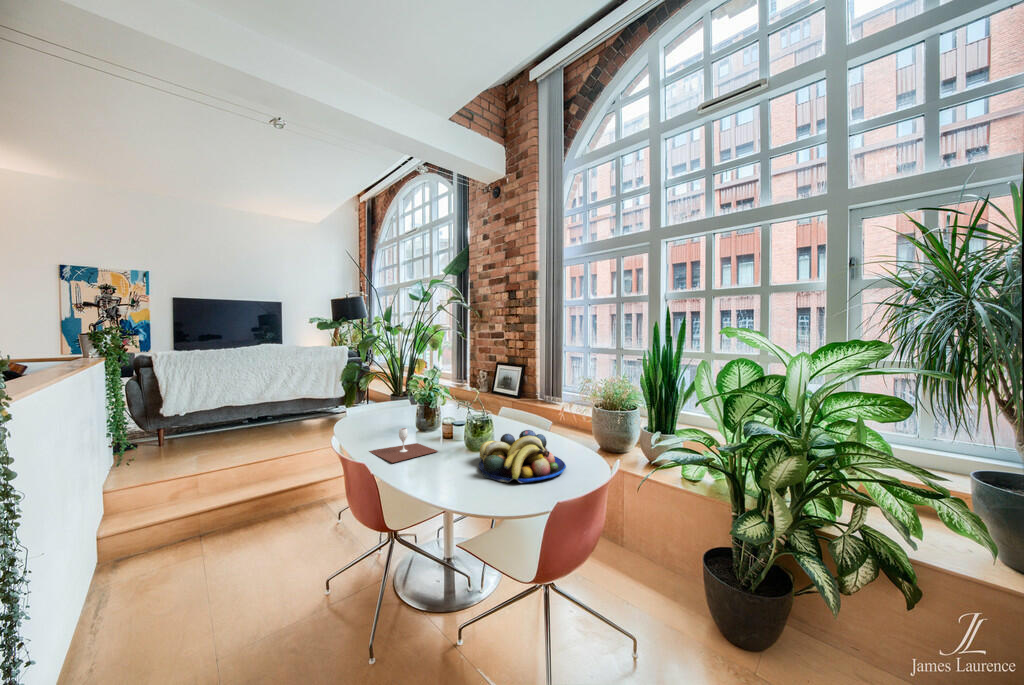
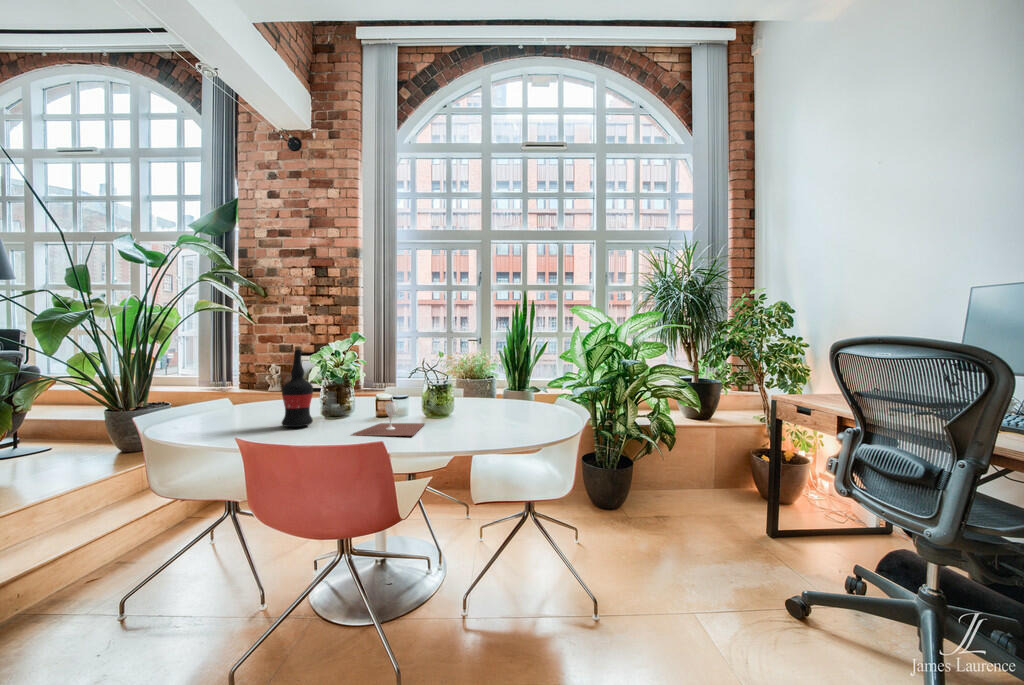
wine bottle: none [357,376,380,436] -> present [282,346,313,427]
fruit bowl: present [479,430,566,483] -> none [476,391,555,429]

